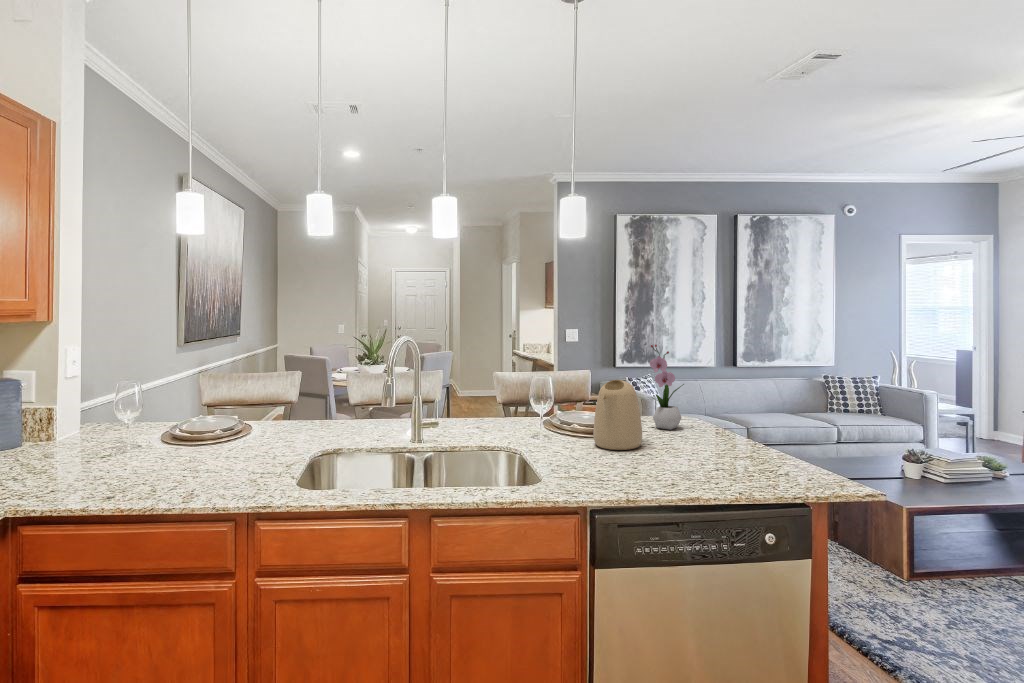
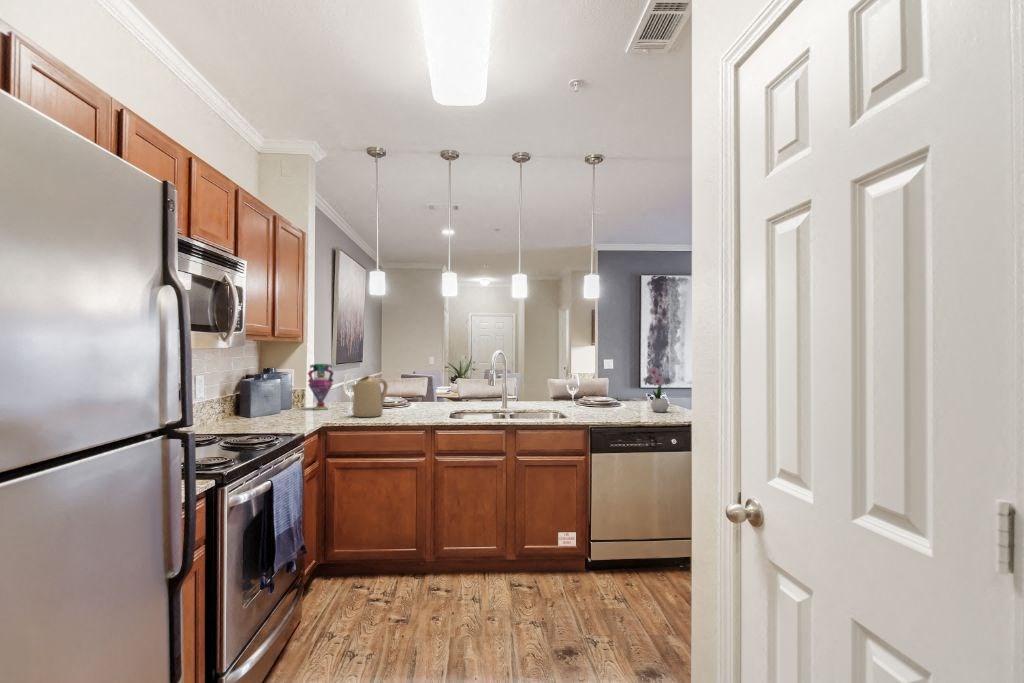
vase: none [42,367,100,452] -> present [308,364,333,410]
kettle: present [593,380,642,450] -> present [352,376,388,417]

